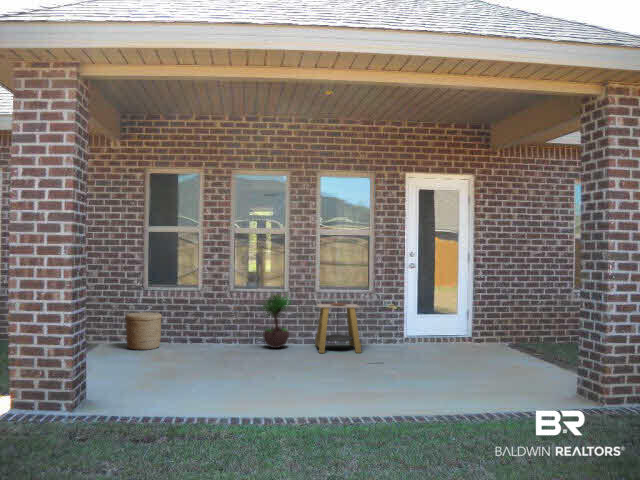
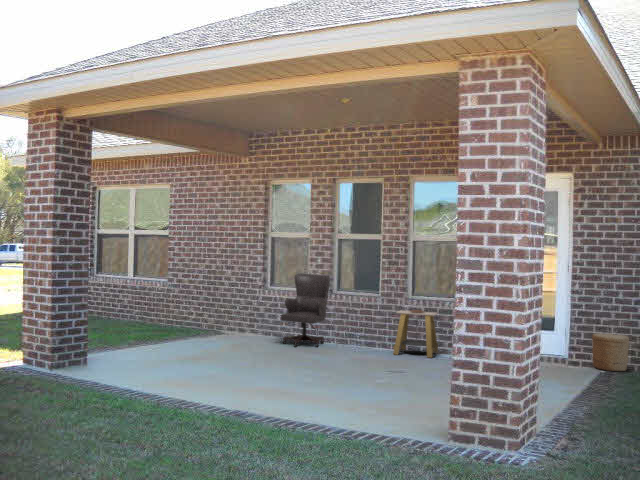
chair: none [183,269,235,355] -> present [281,273,330,347]
potted tree: present [261,293,291,348] -> none [345,293,376,348]
woven basket: present [125,312,162,350] -> present [592,333,629,371]

